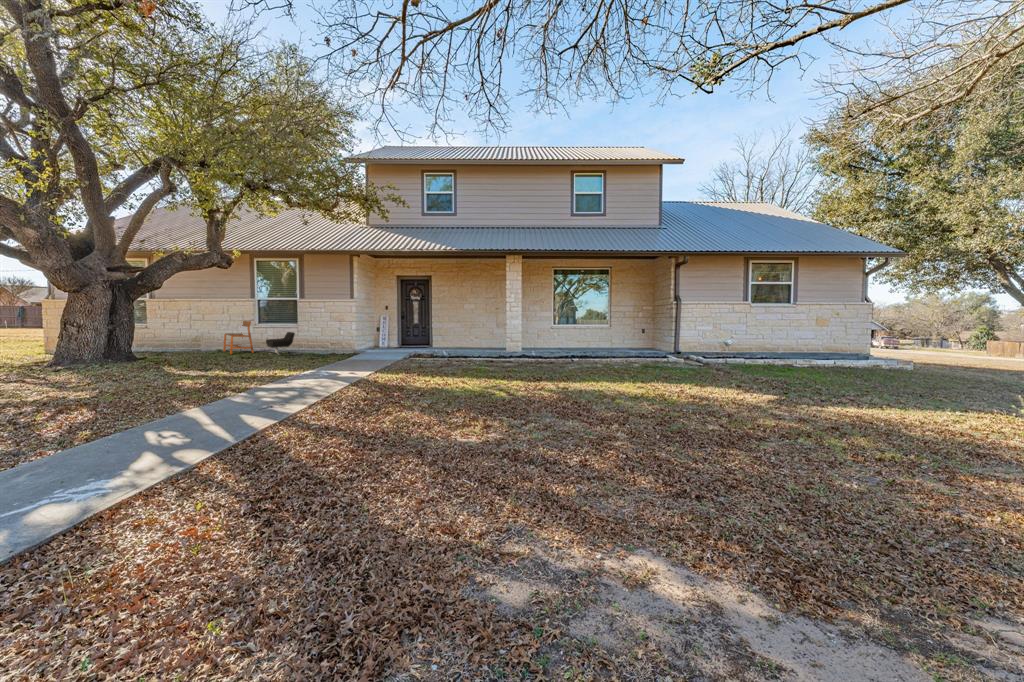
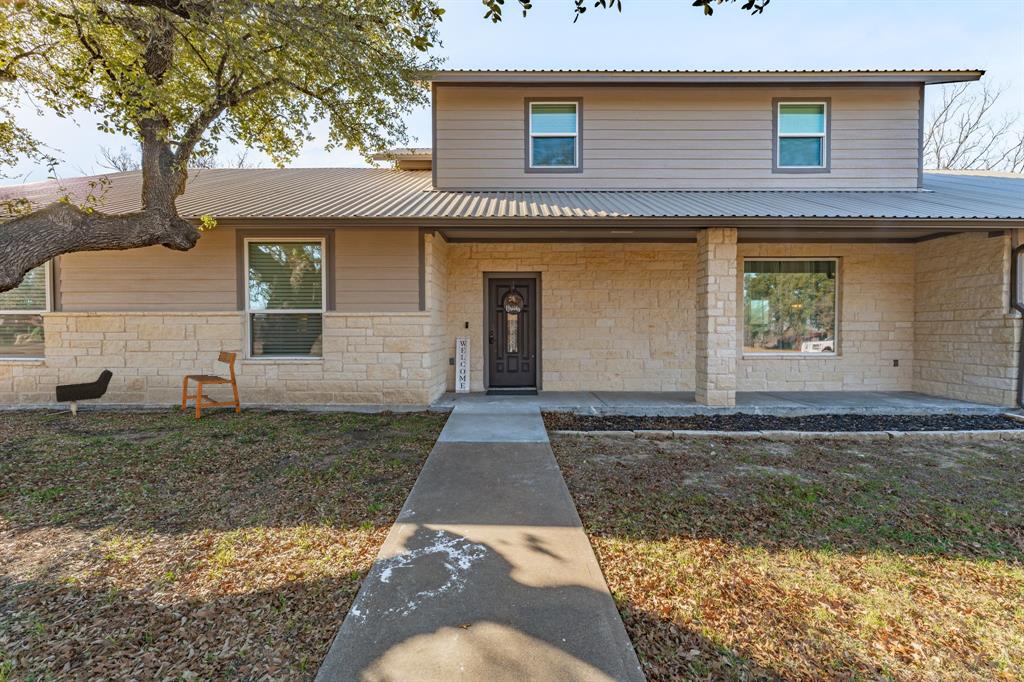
lounge chair: present [266,332,295,354] -> present [49,370,113,415]

